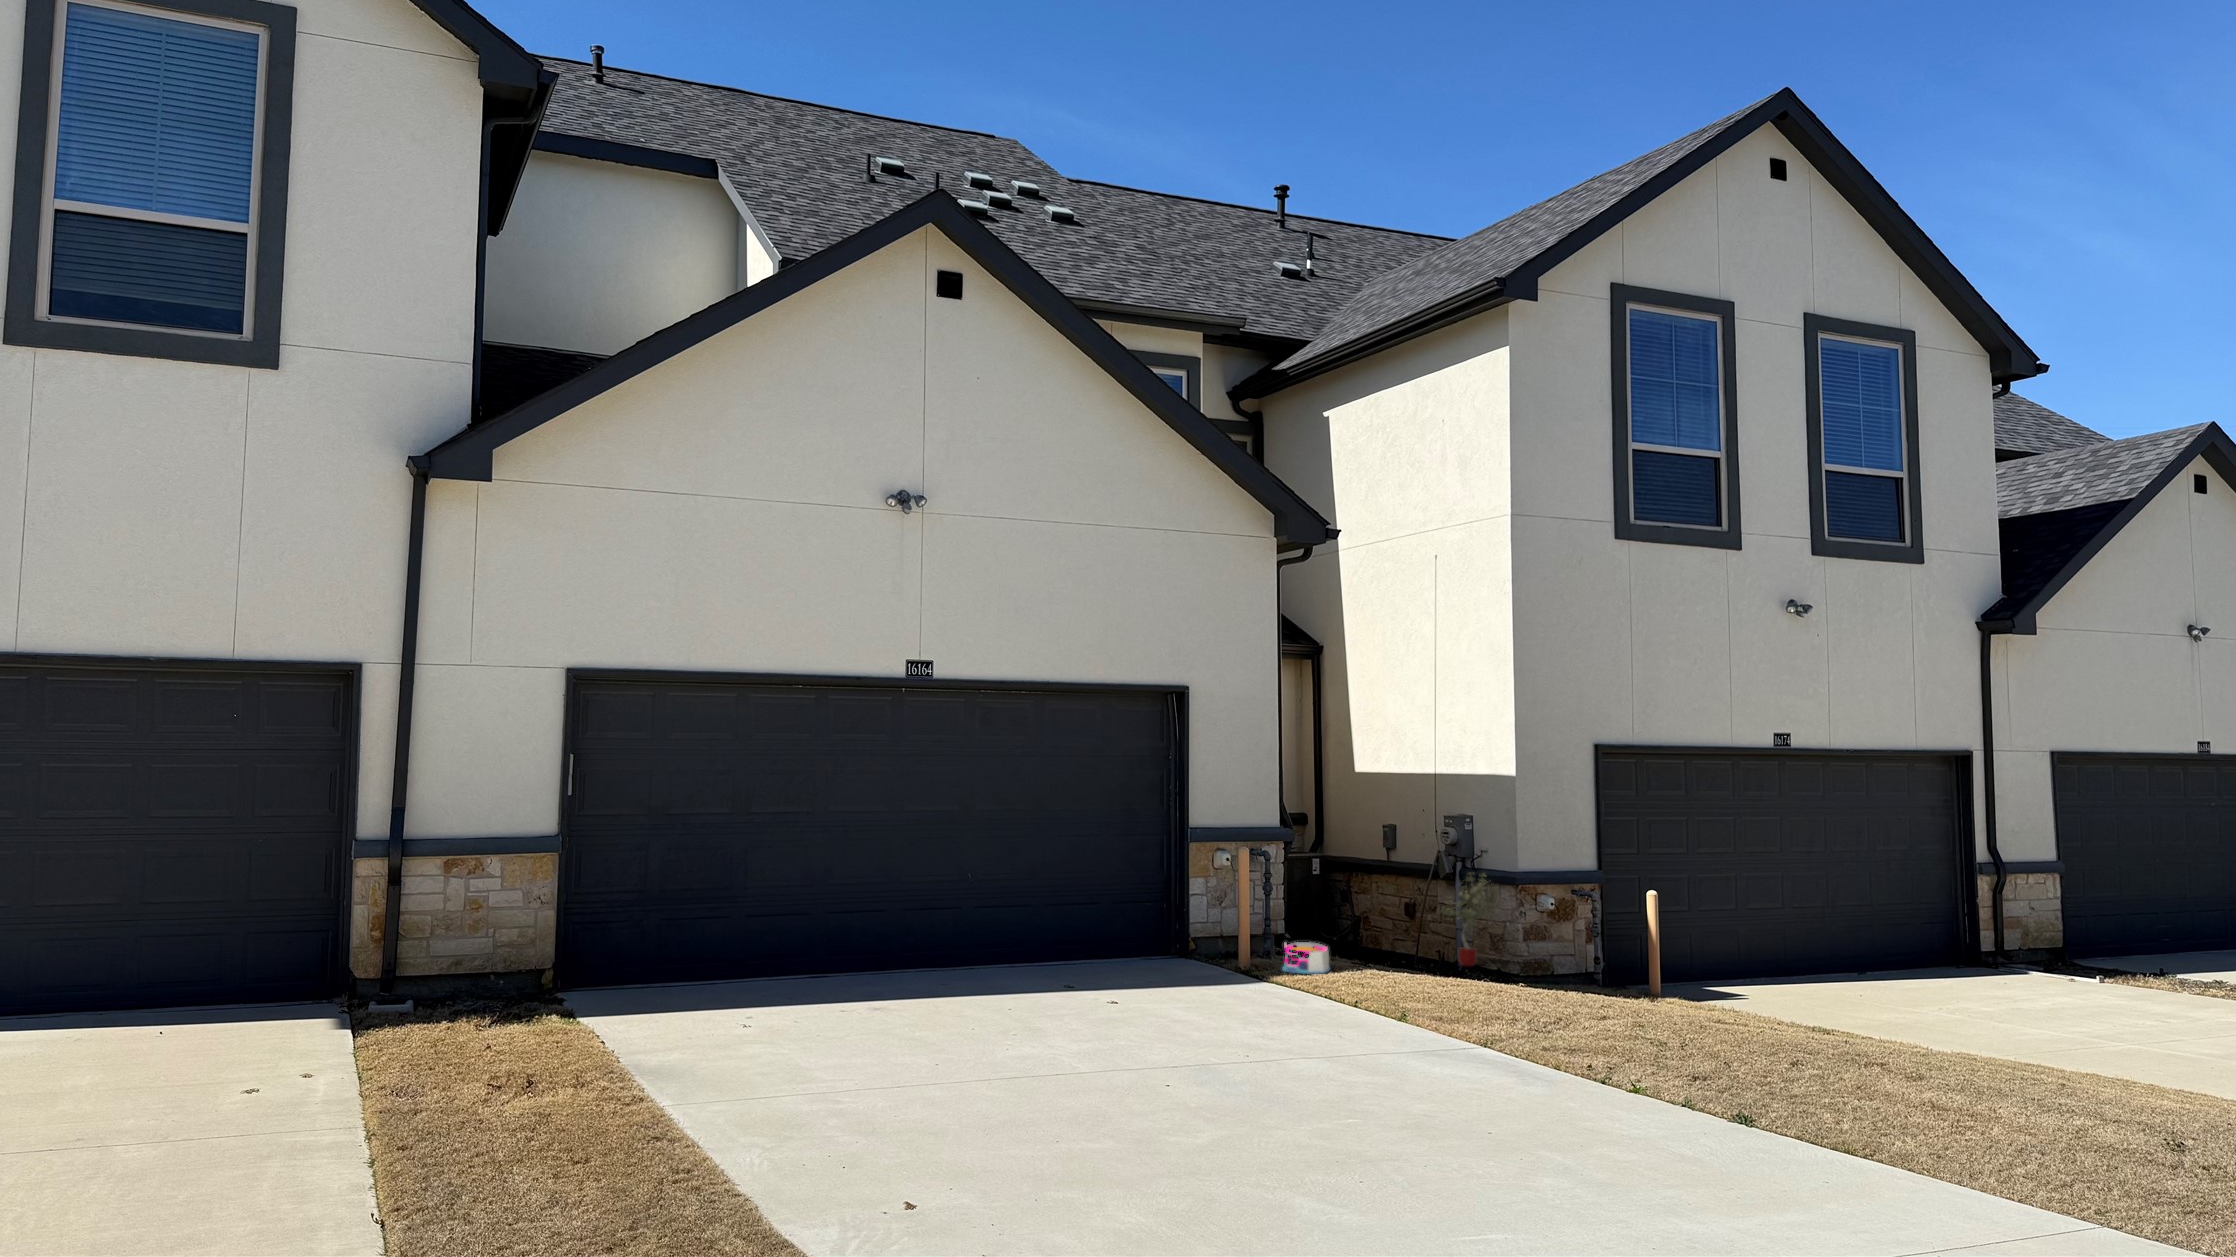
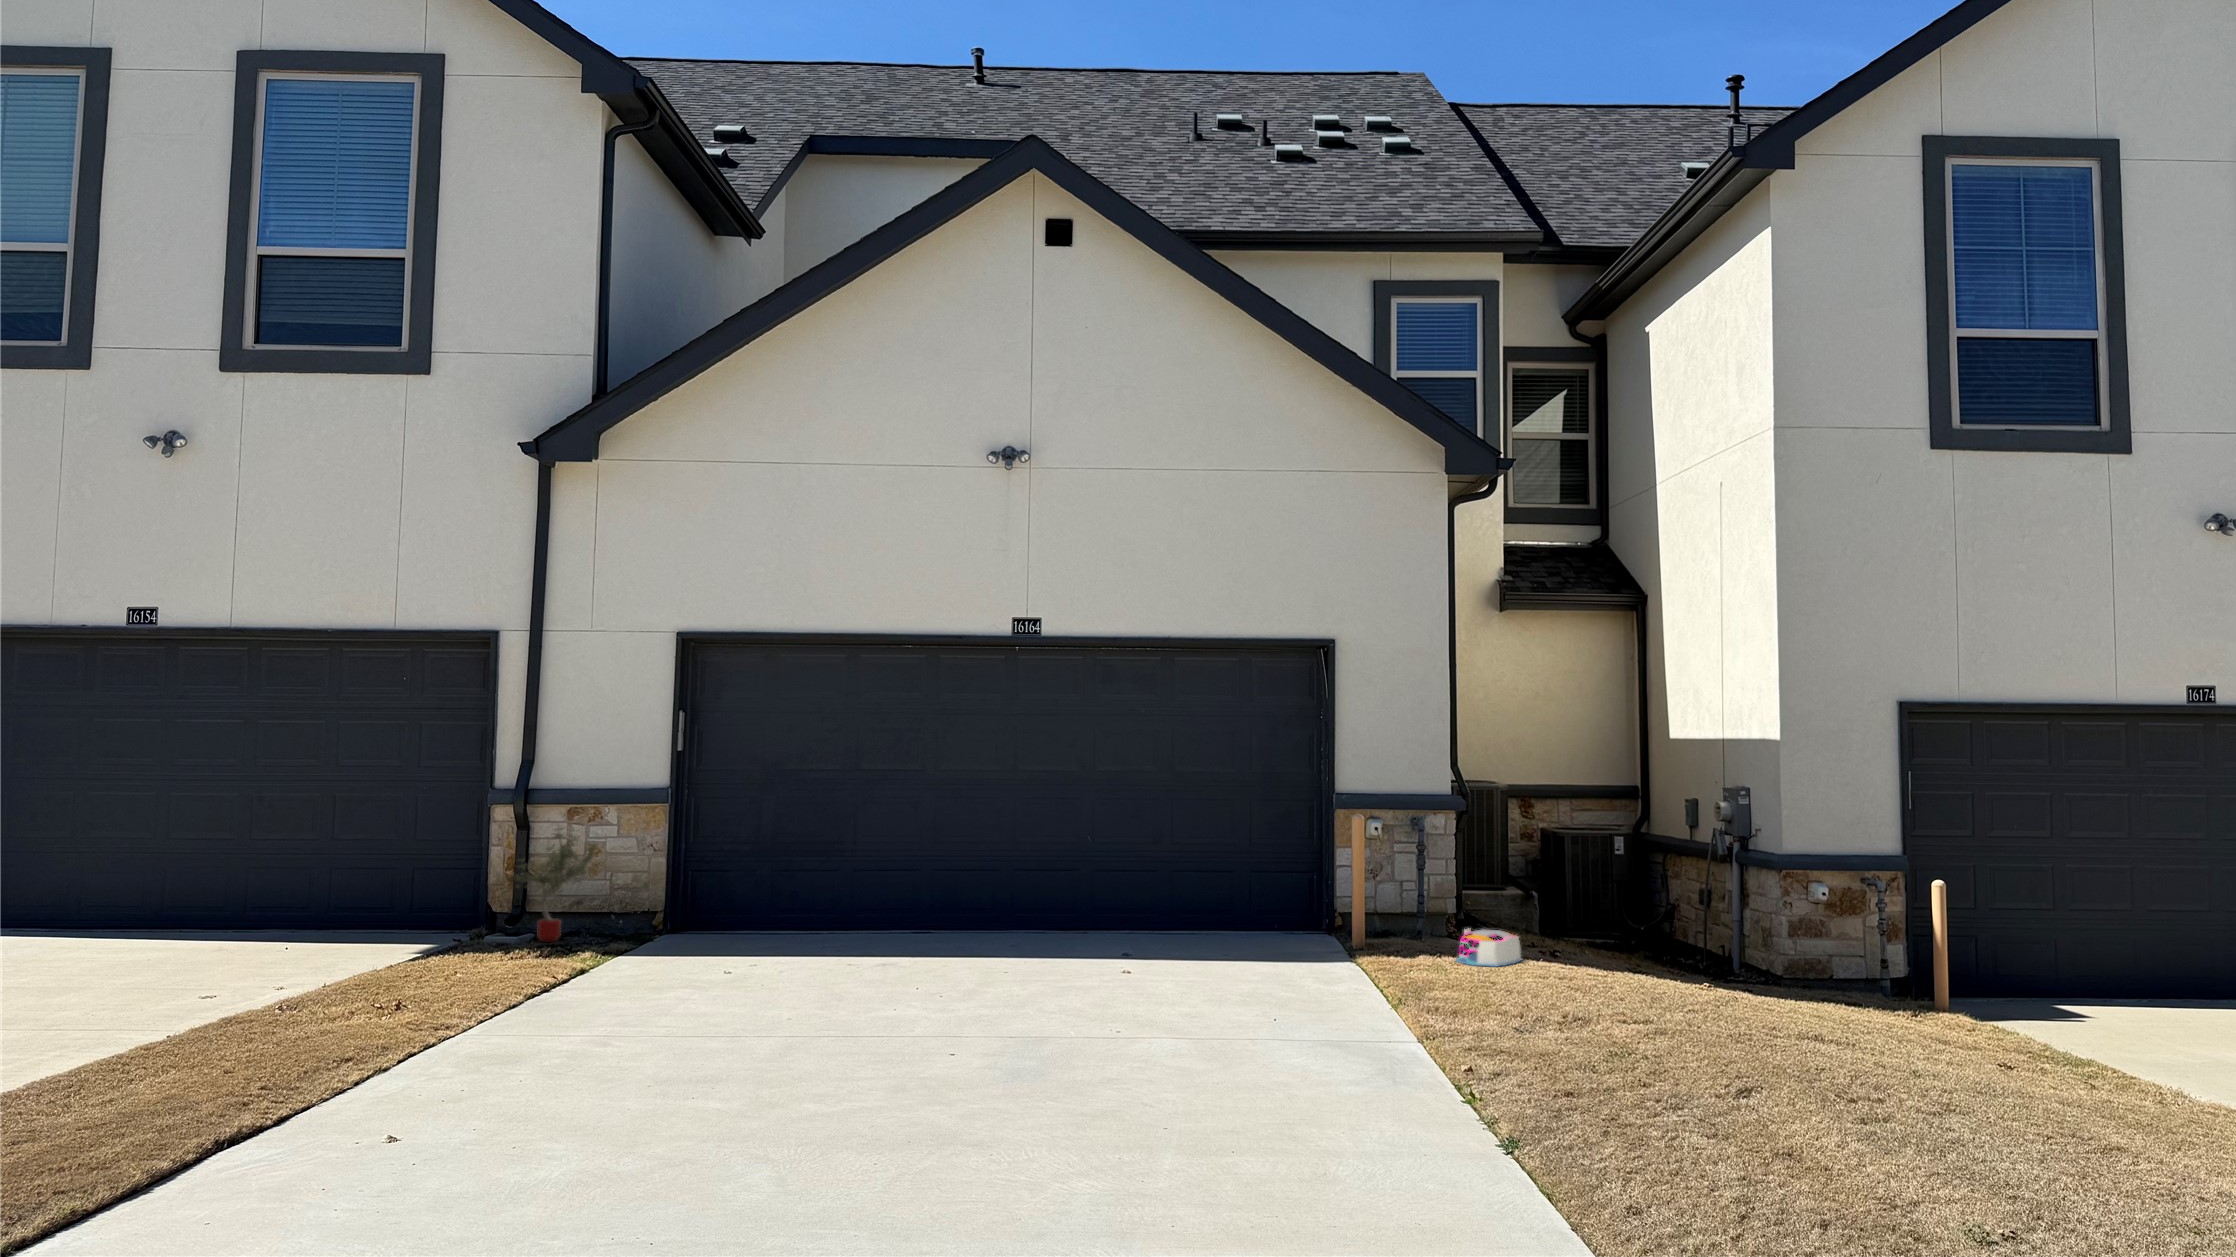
potted tree: present [1441,873,1498,966] -> present [509,828,596,942]

